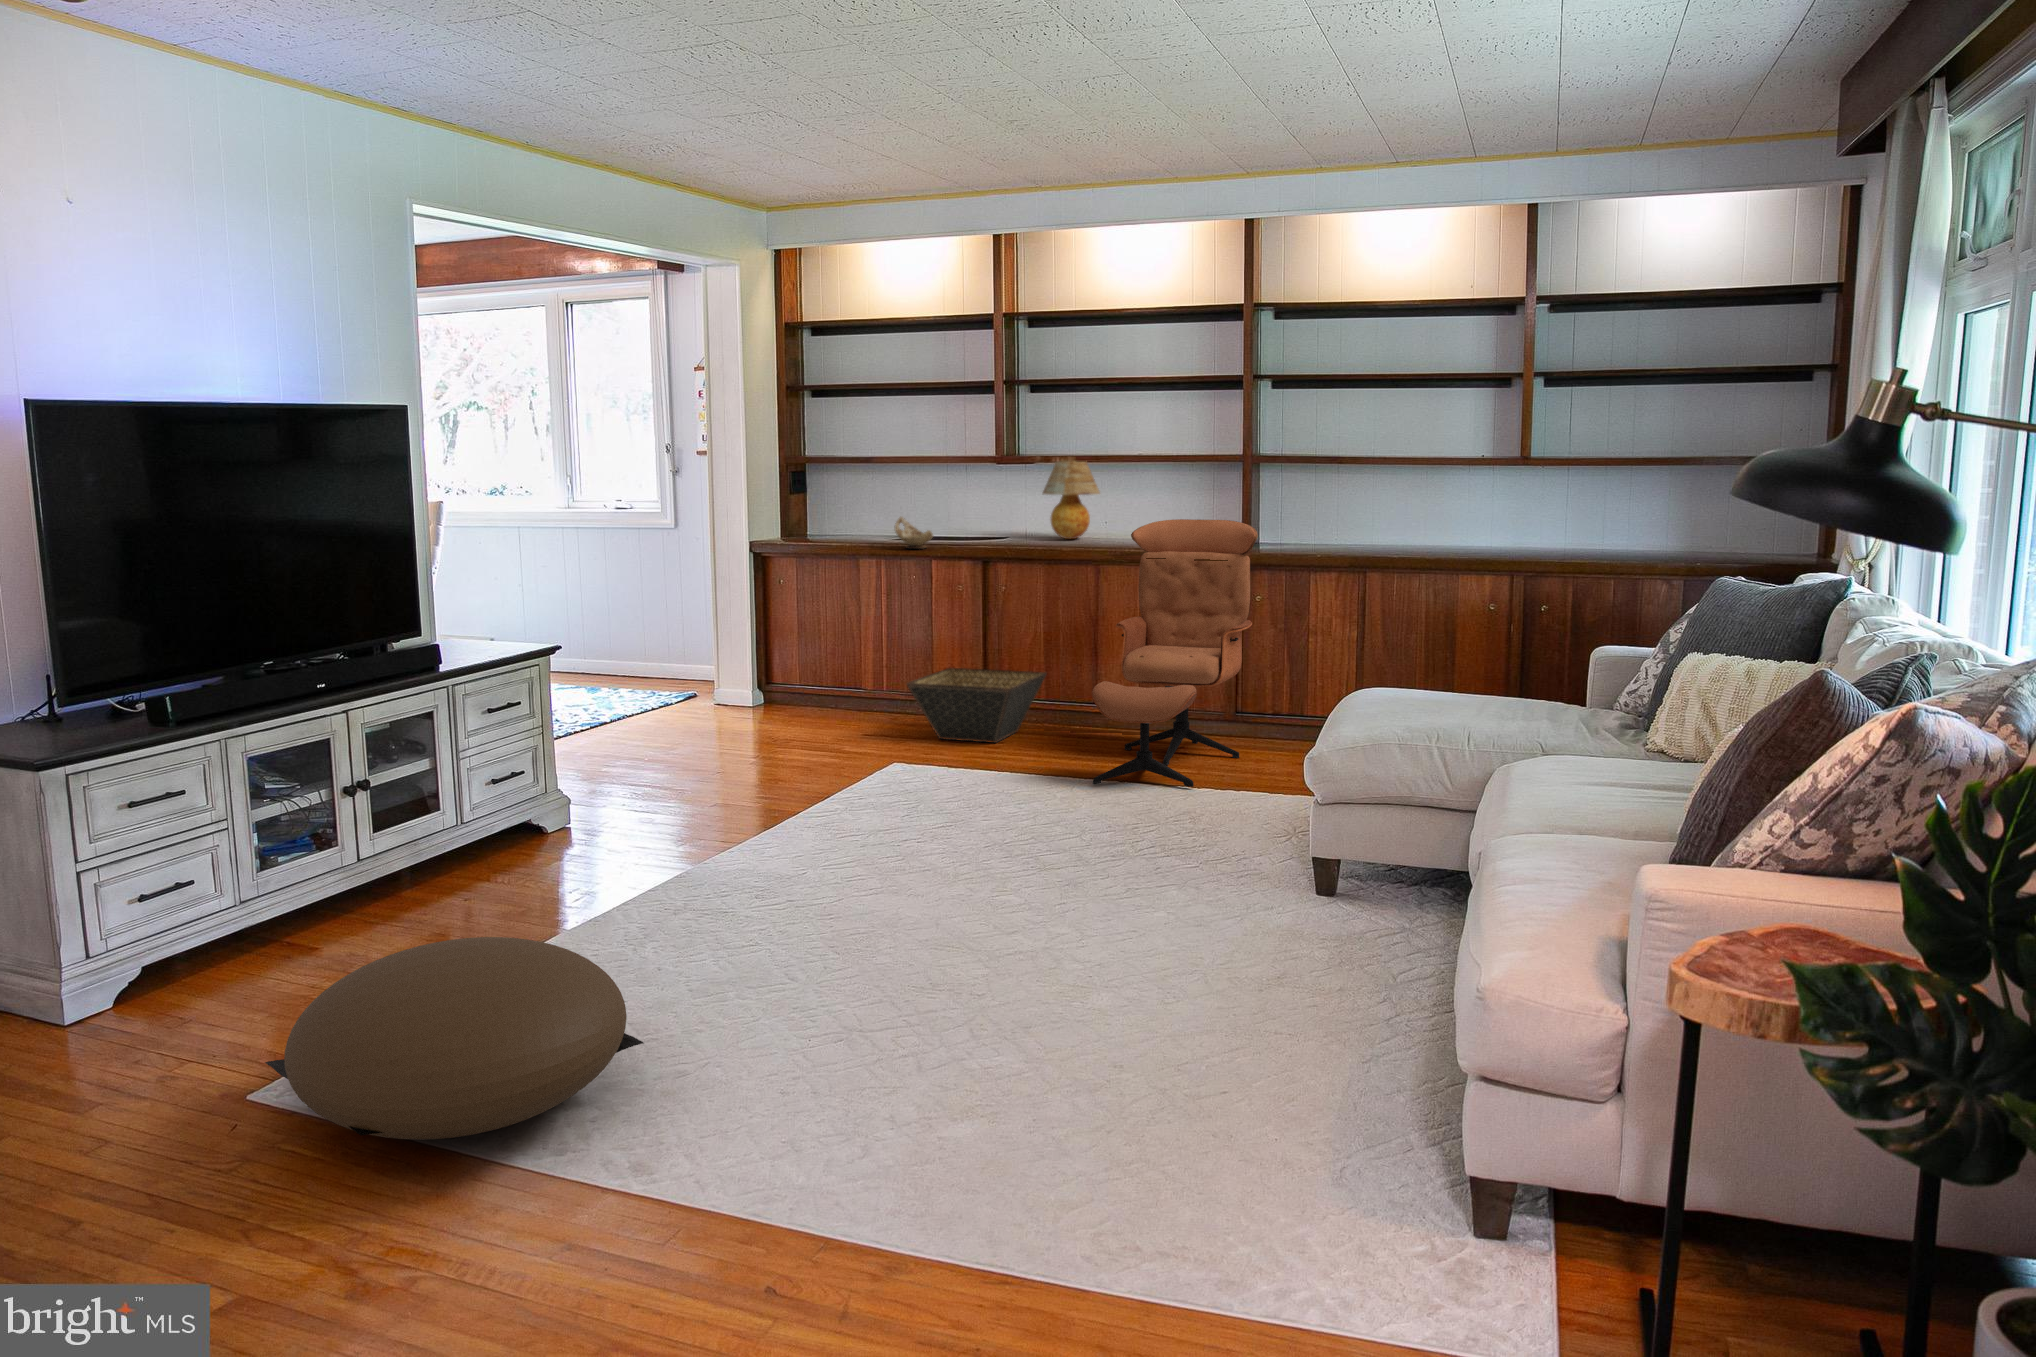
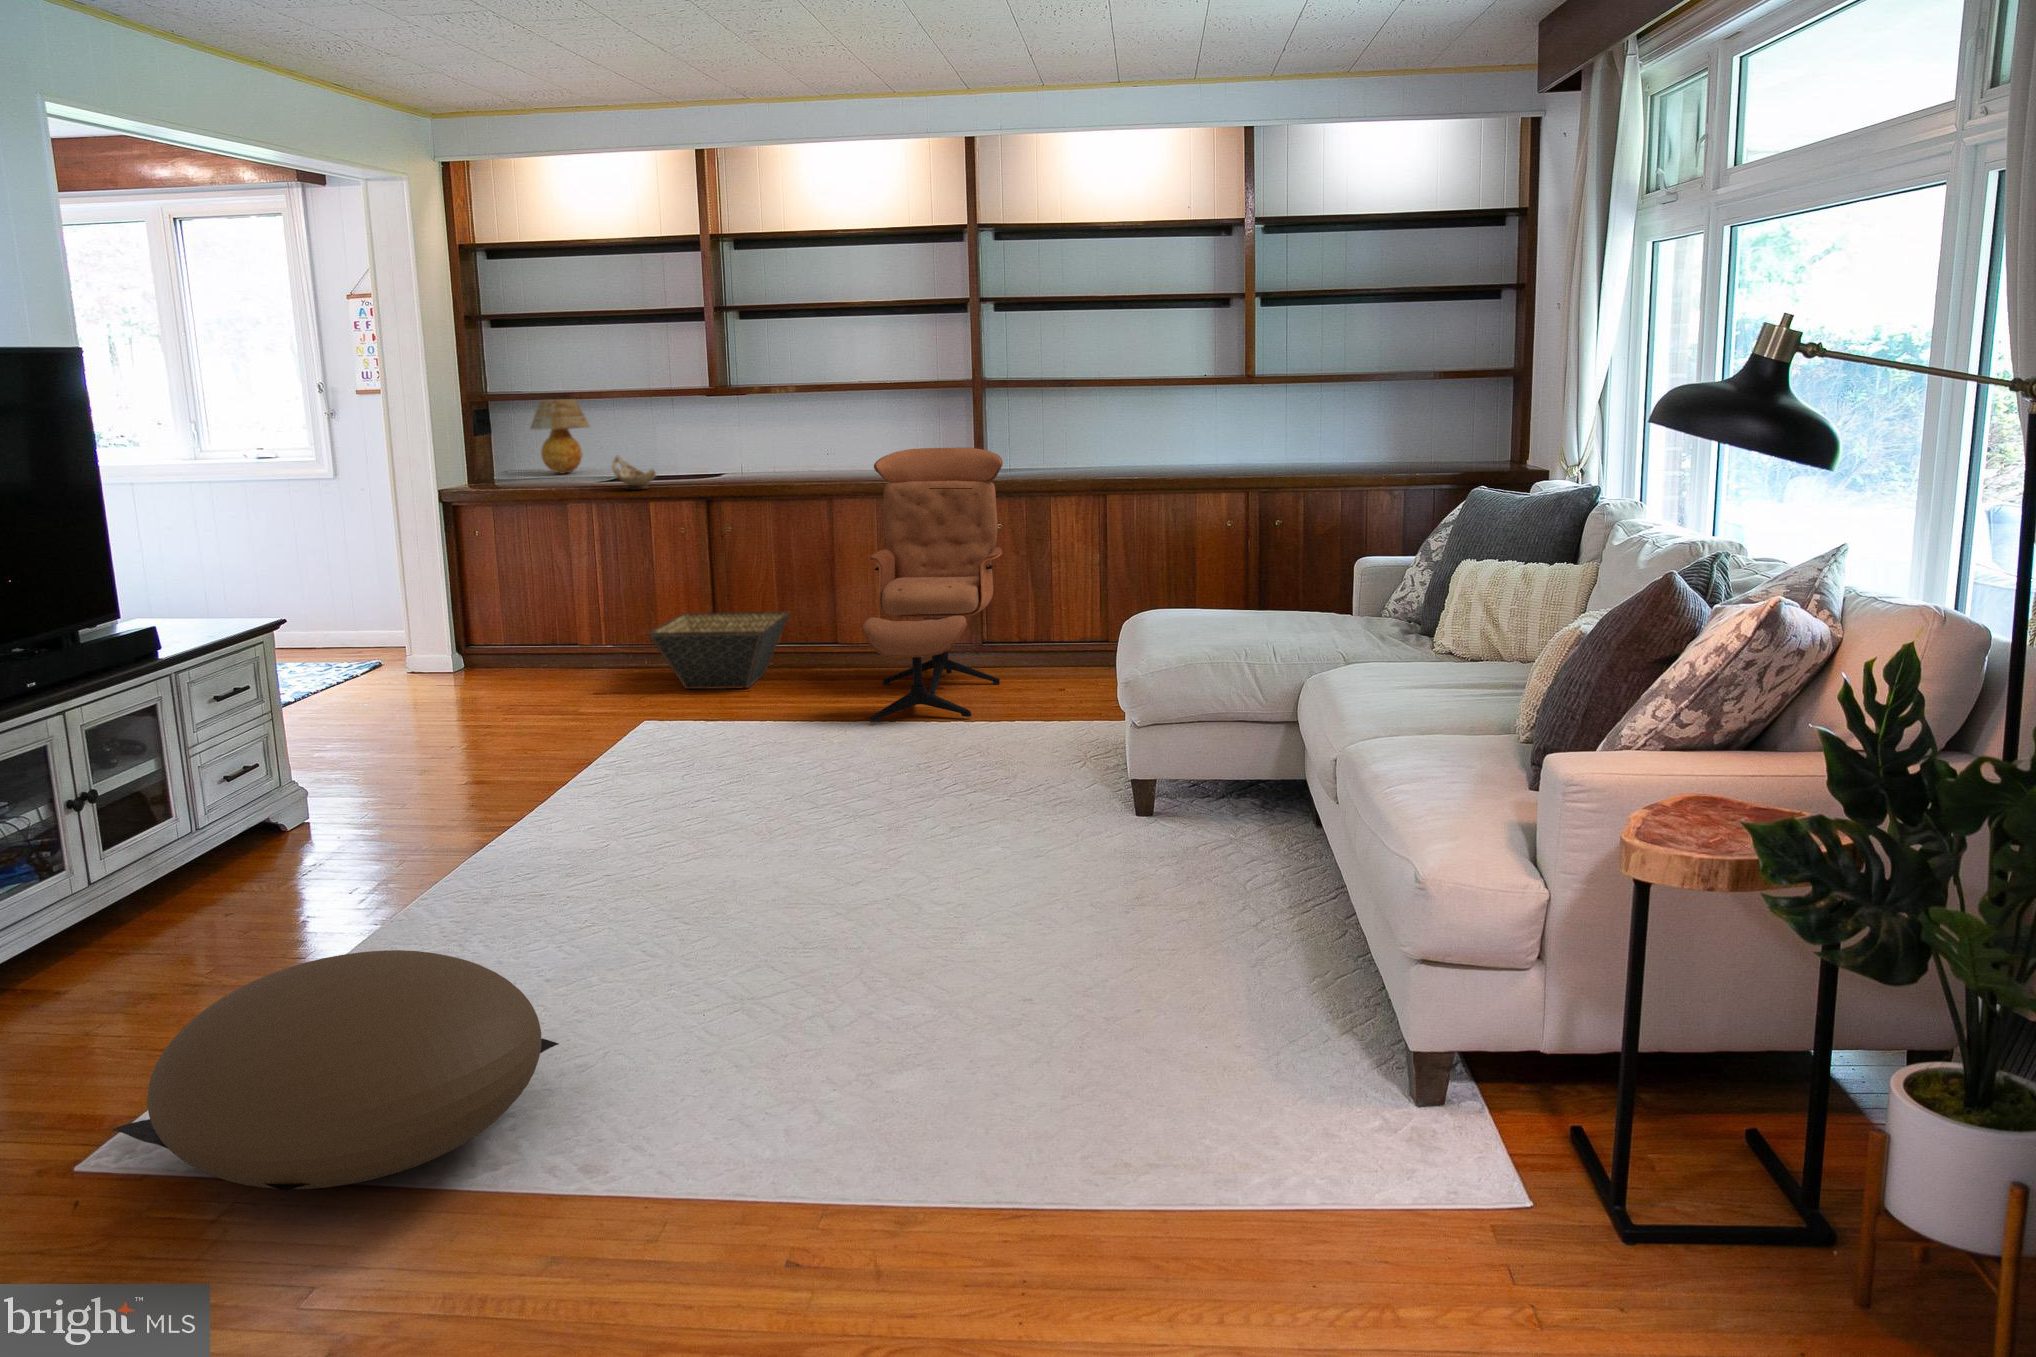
table lamp: present [1043,461,1100,539] -> present [531,400,589,474]

